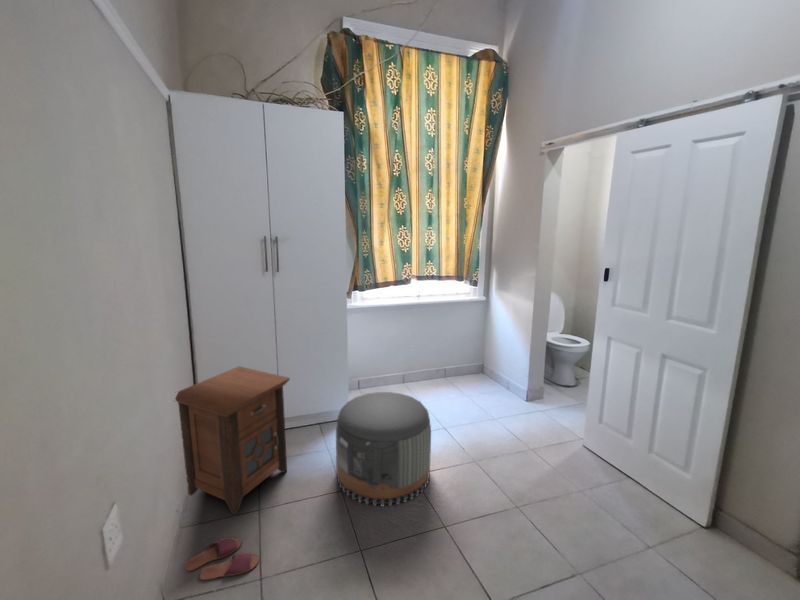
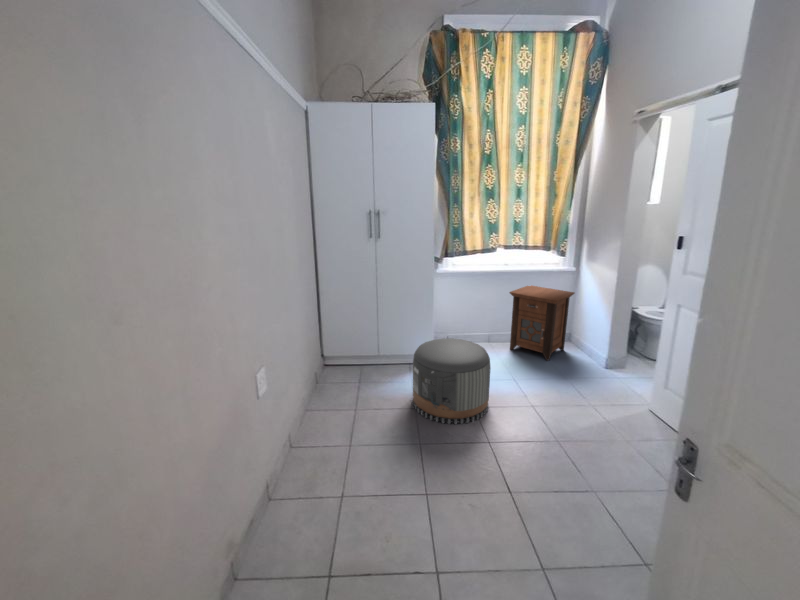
nightstand: present [175,366,290,514] -> present [509,285,574,361]
slippers: present [184,537,259,580] -> none [302,421,348,443]

